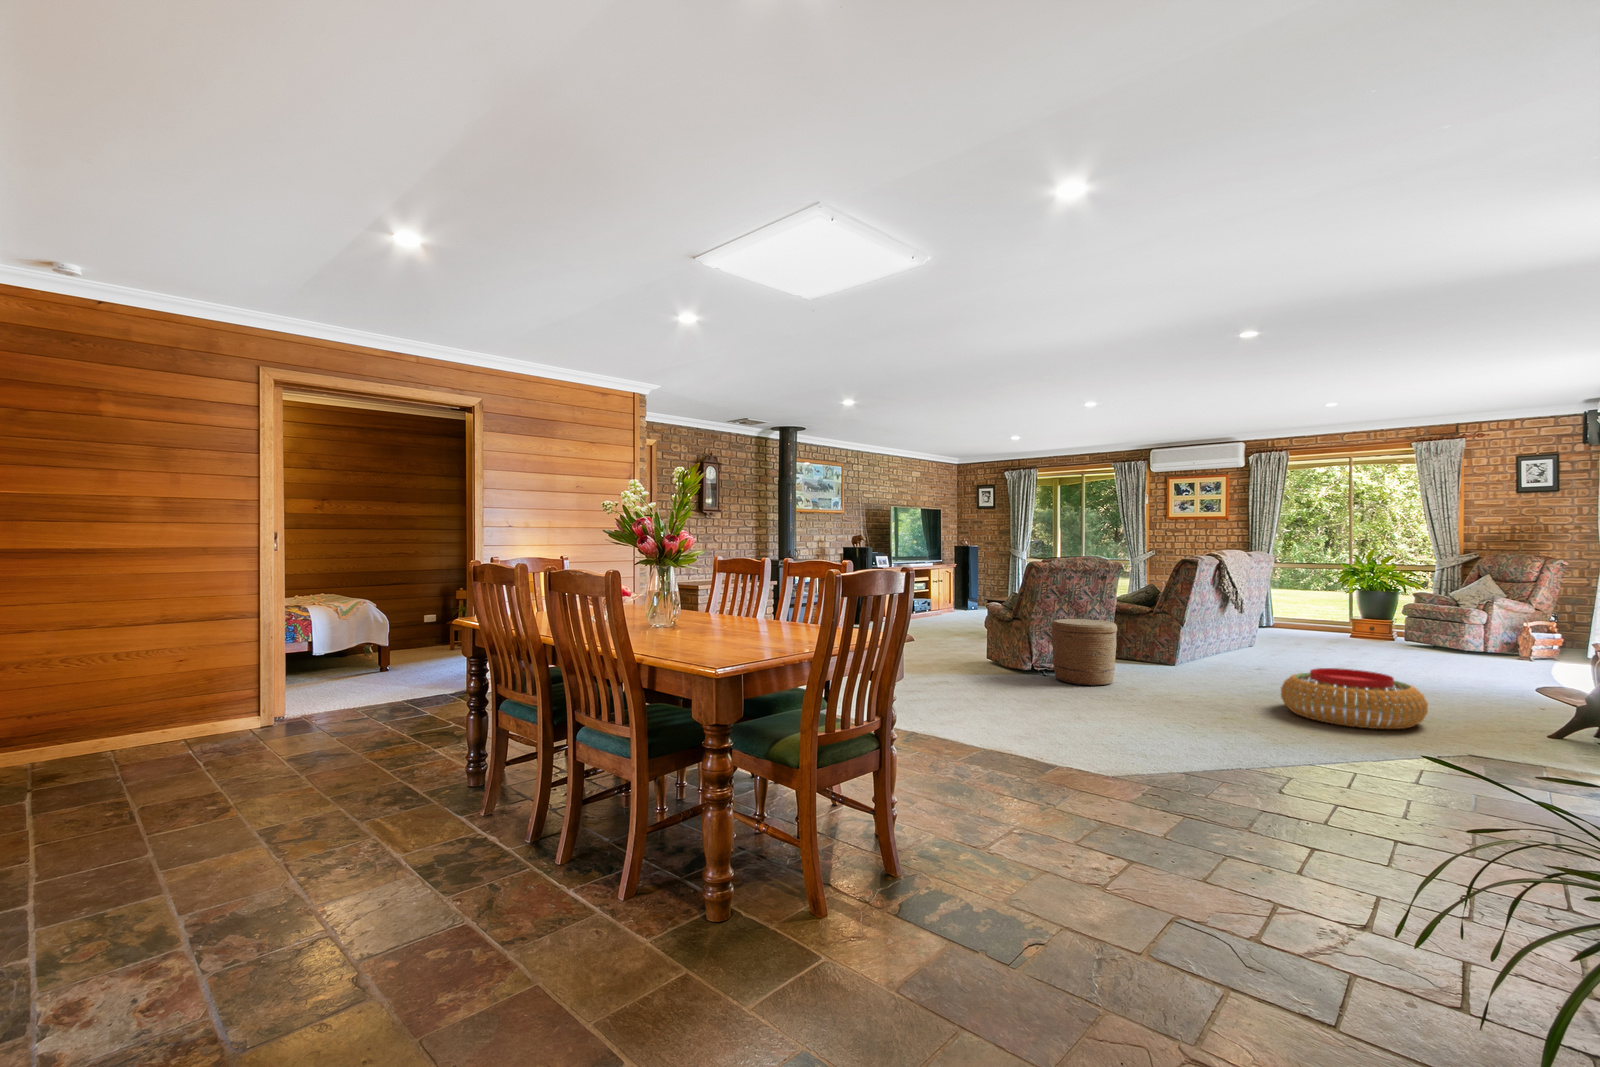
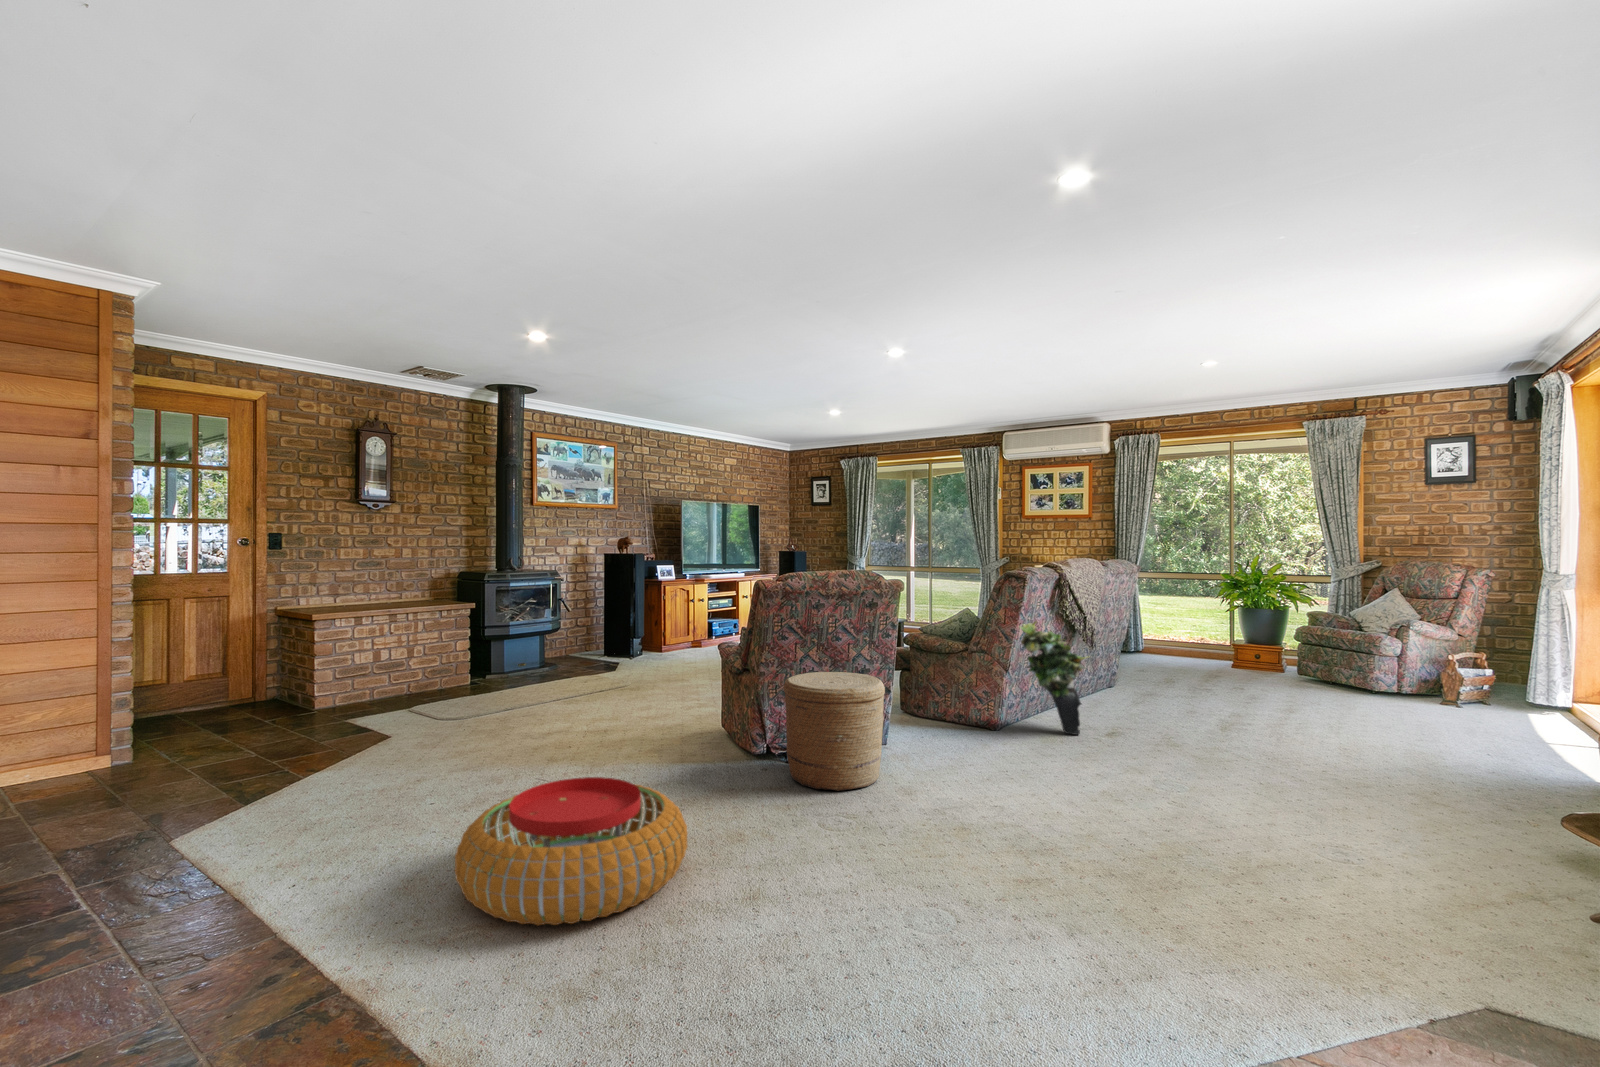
potted plant: none [1193,591,1244,668] -> present [1021,622,1086,735]
pouf: present [1281,668,1428,729] -> present [455,777,688,925]

